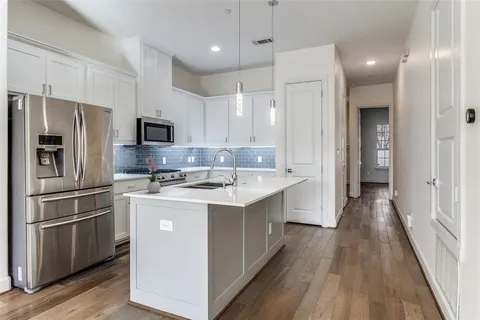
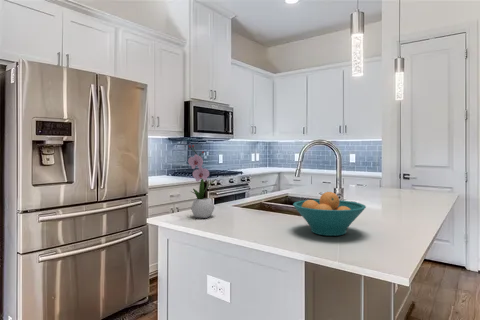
fruit bowl: none [203,175,239,196] -> present [293,192,366,236]

